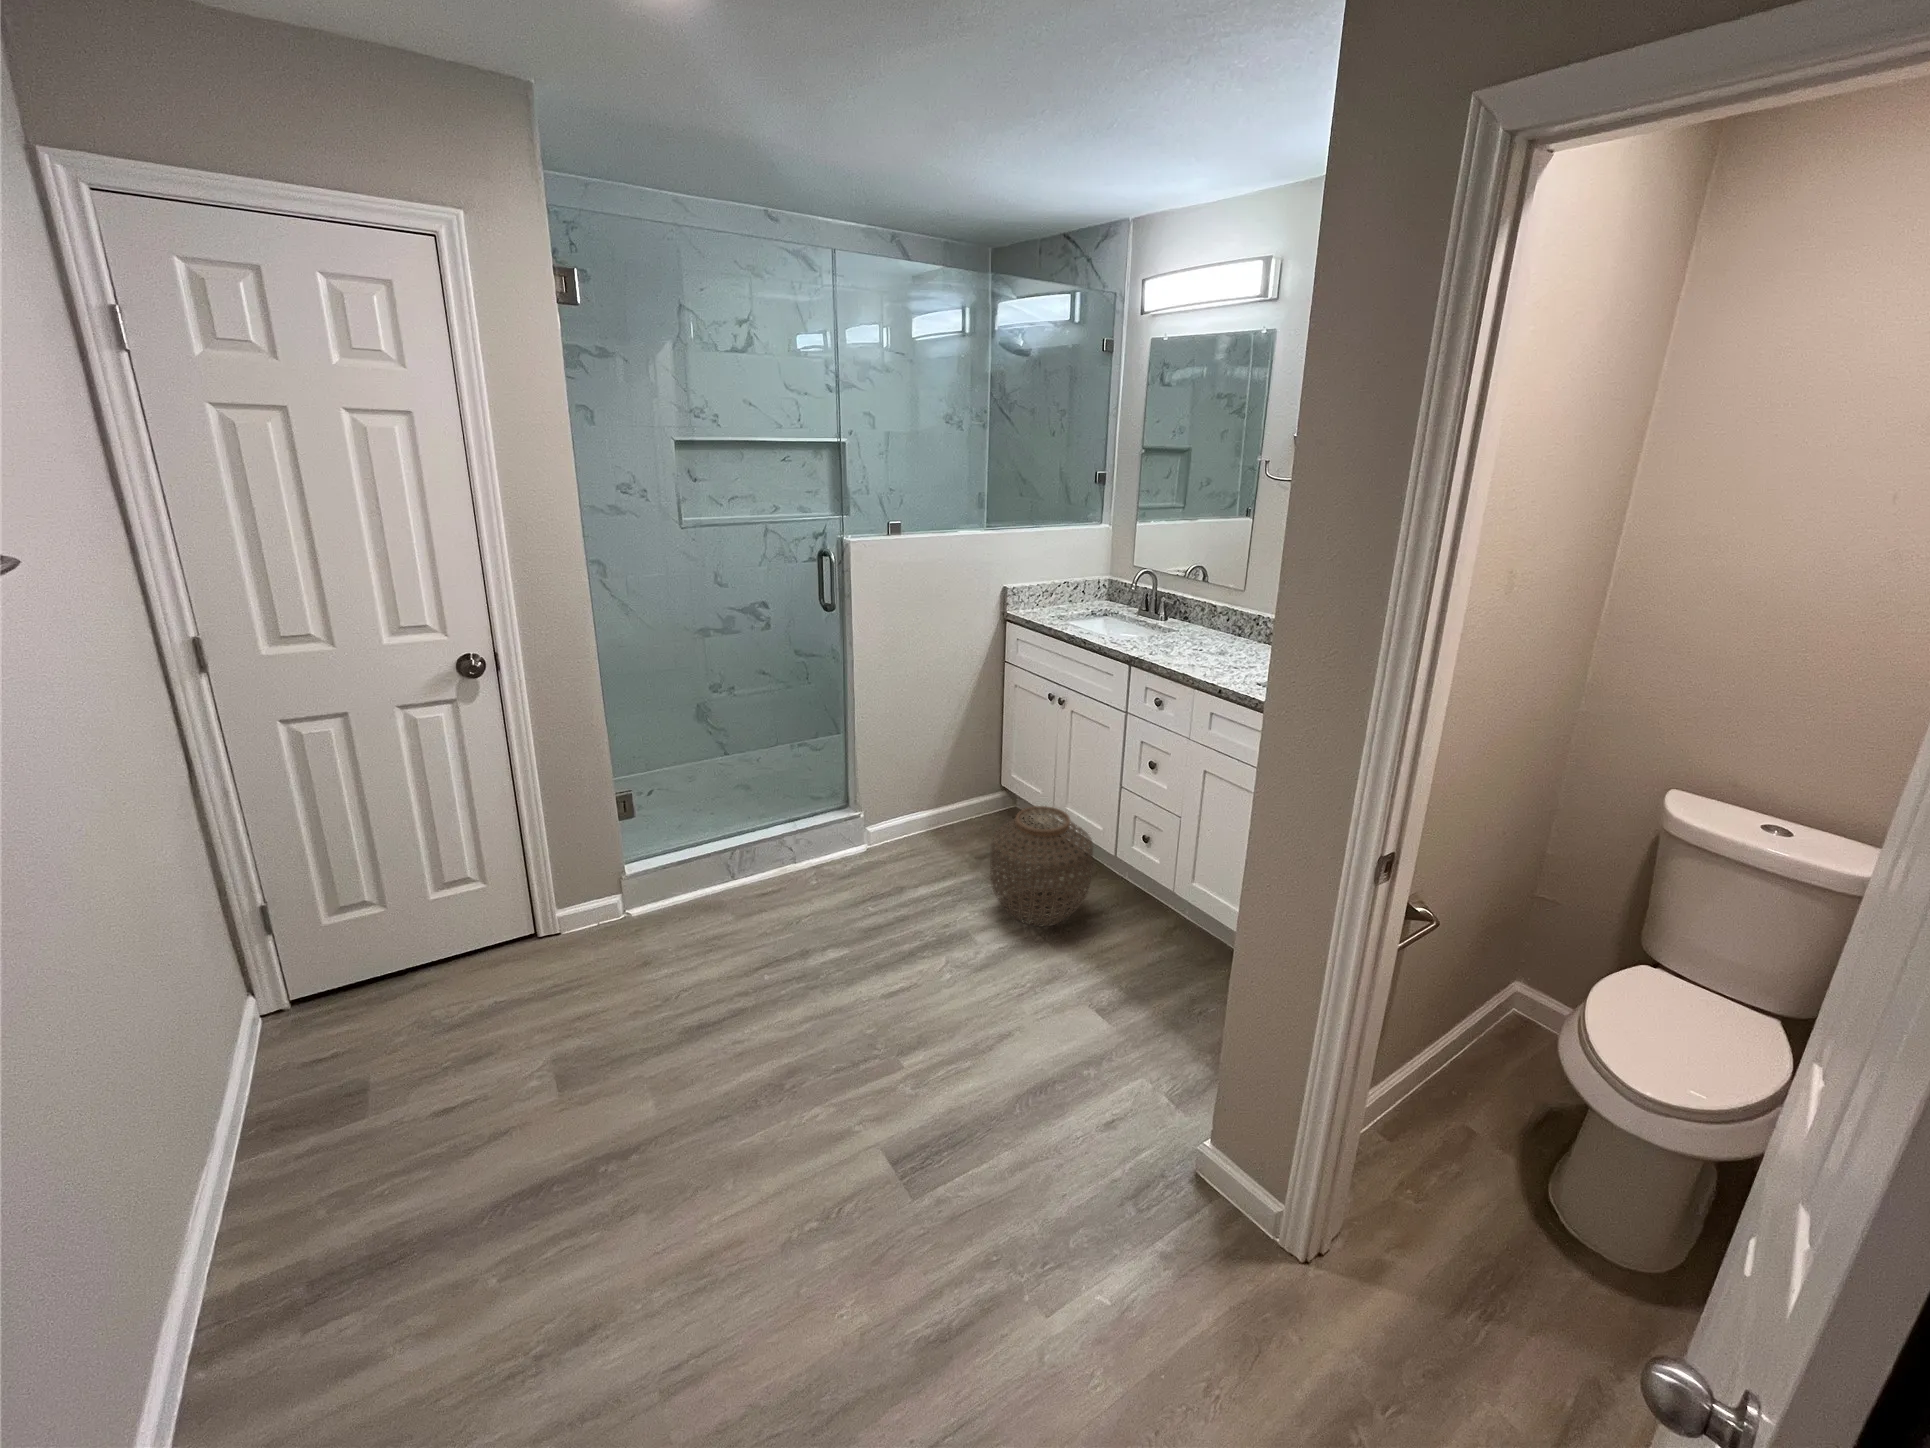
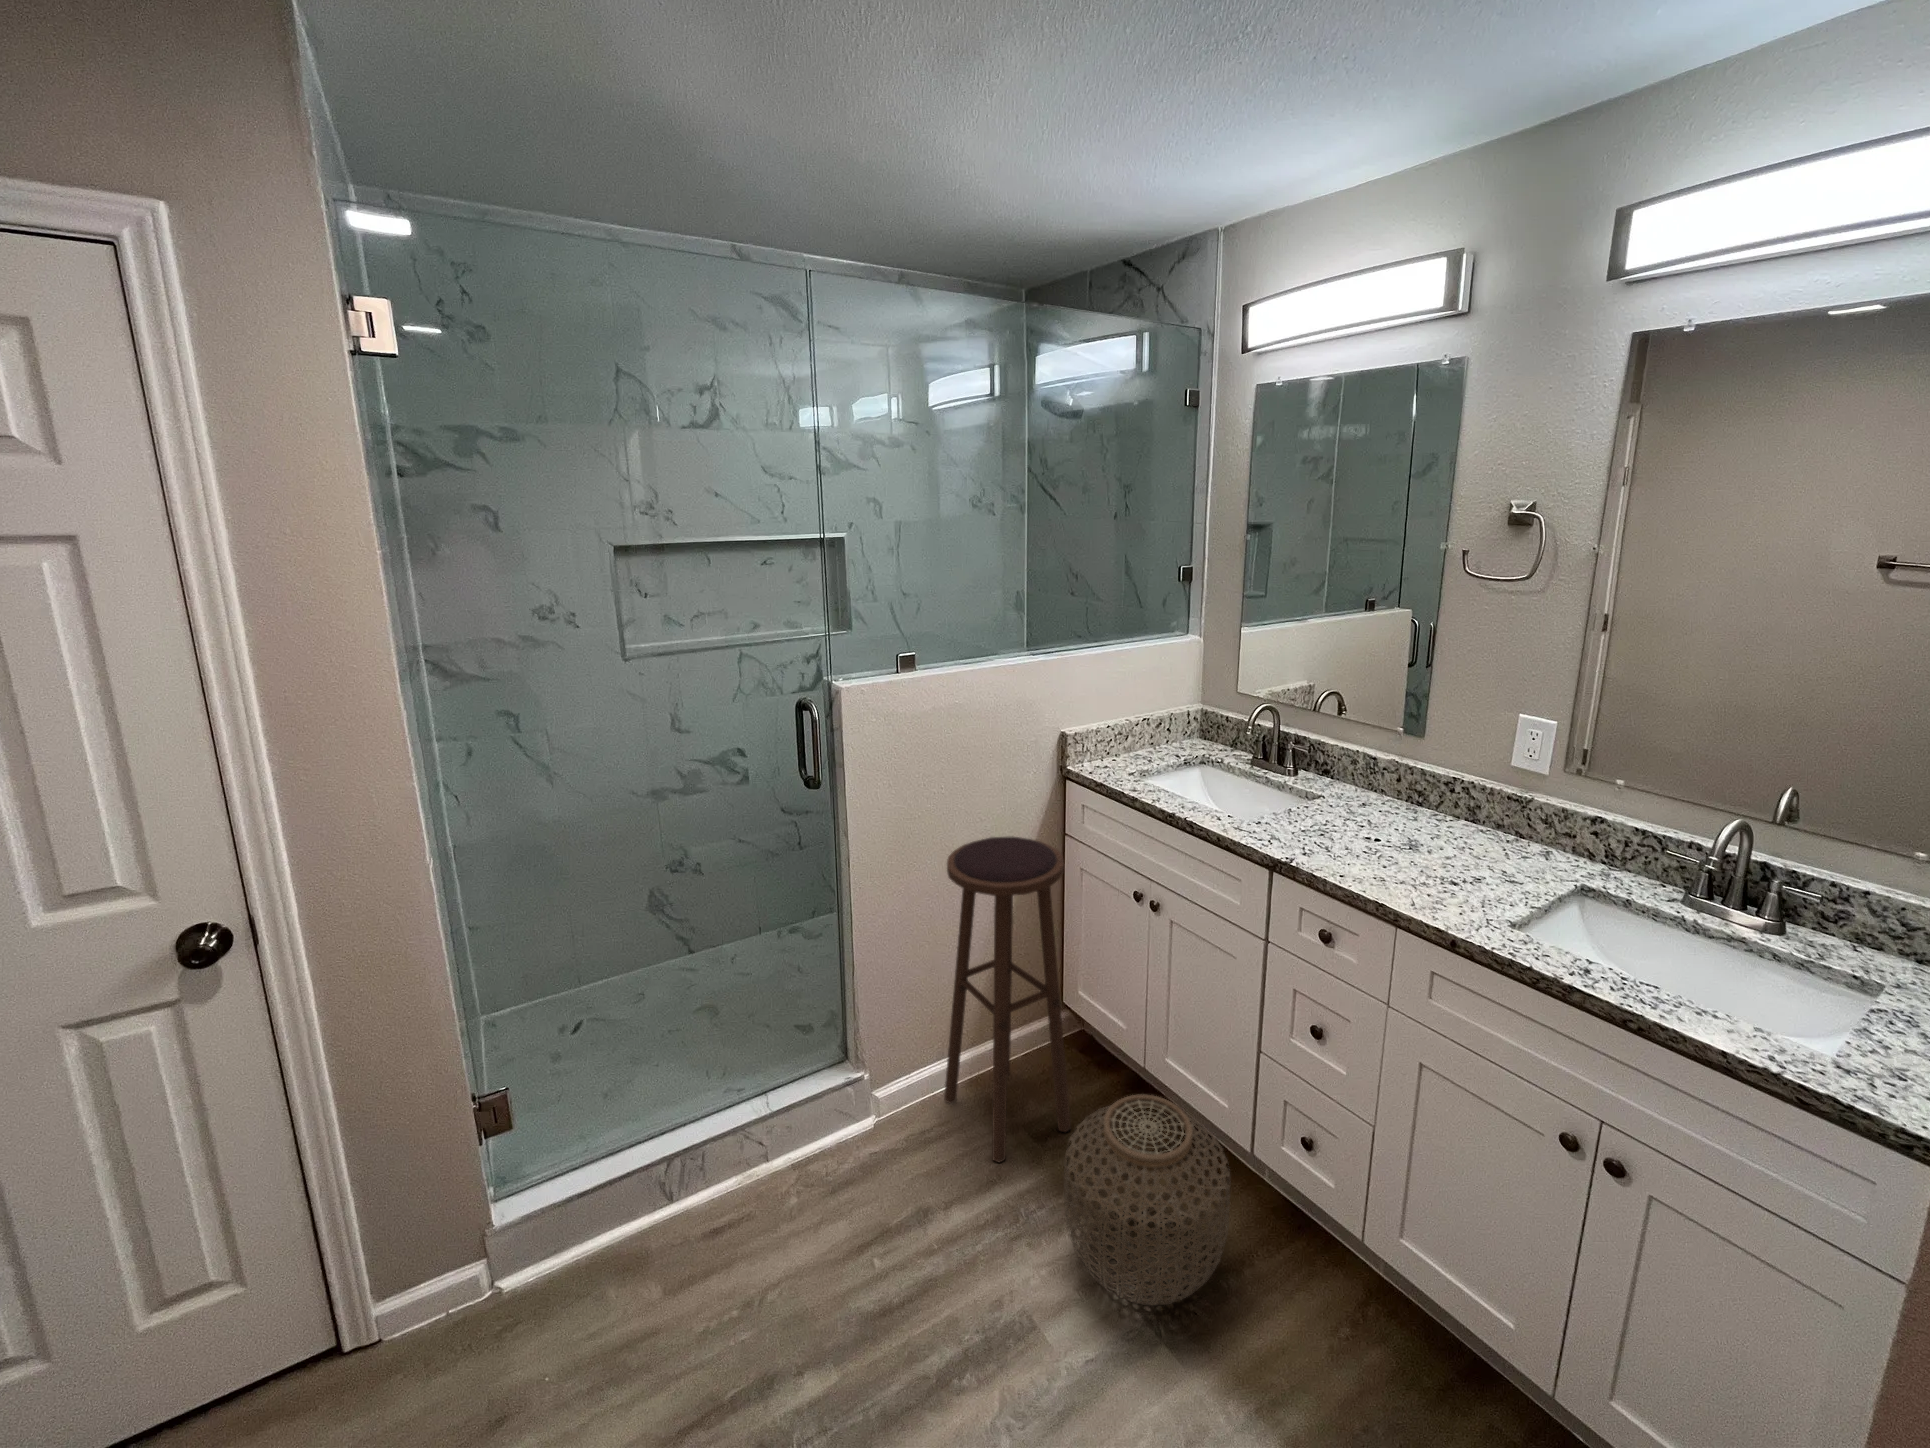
stool: none [915,654,1001,867] -> present [944,837,1071,1162]

